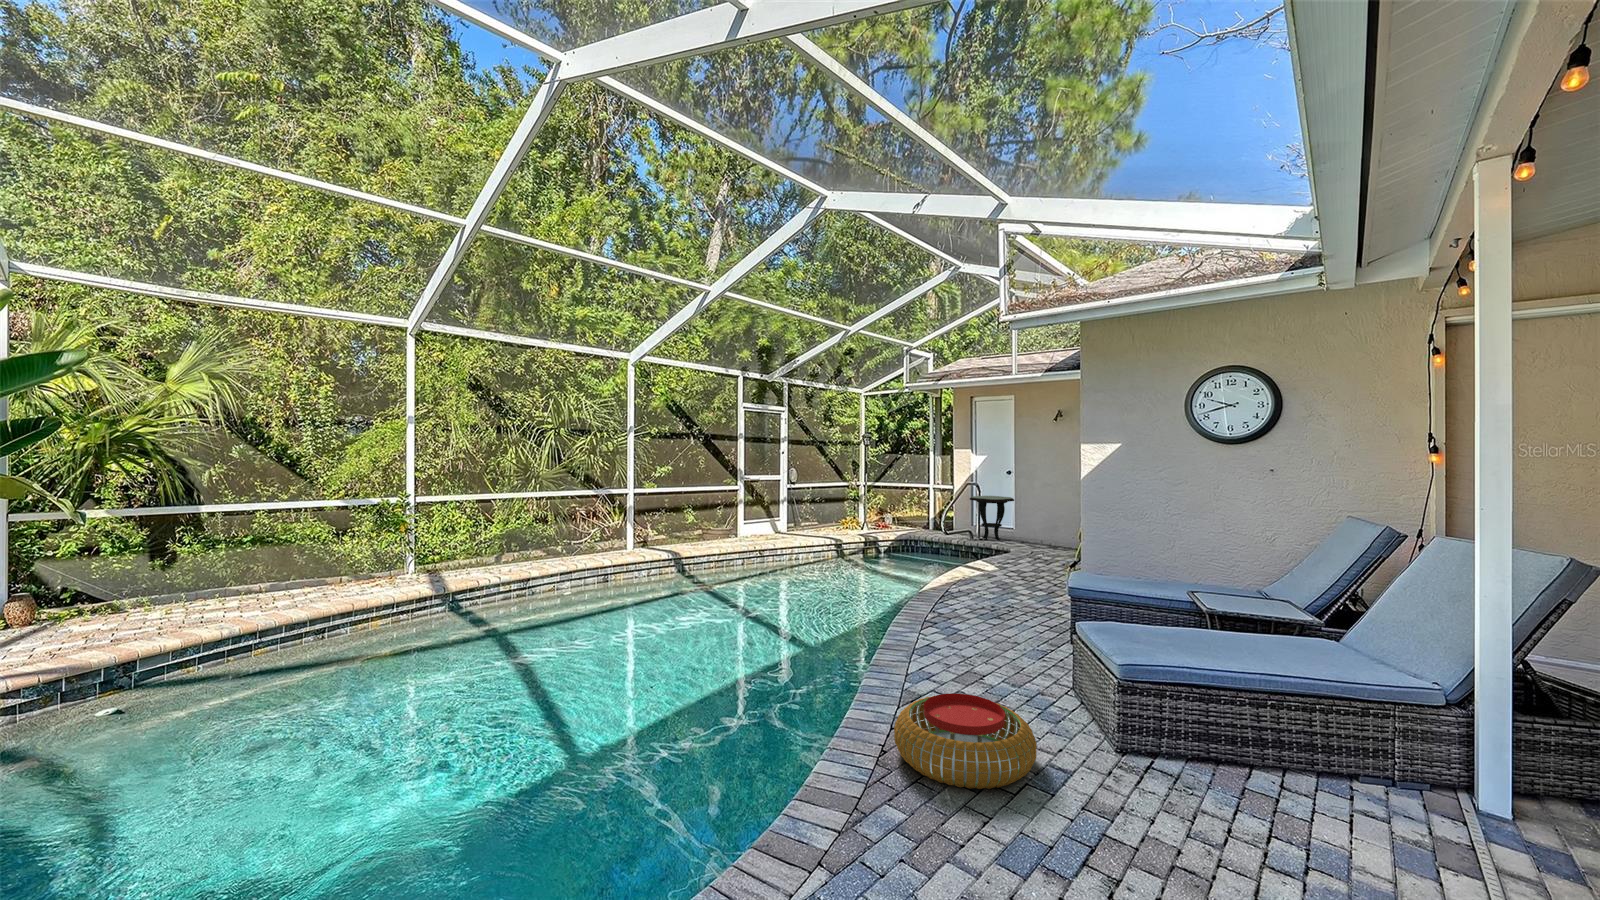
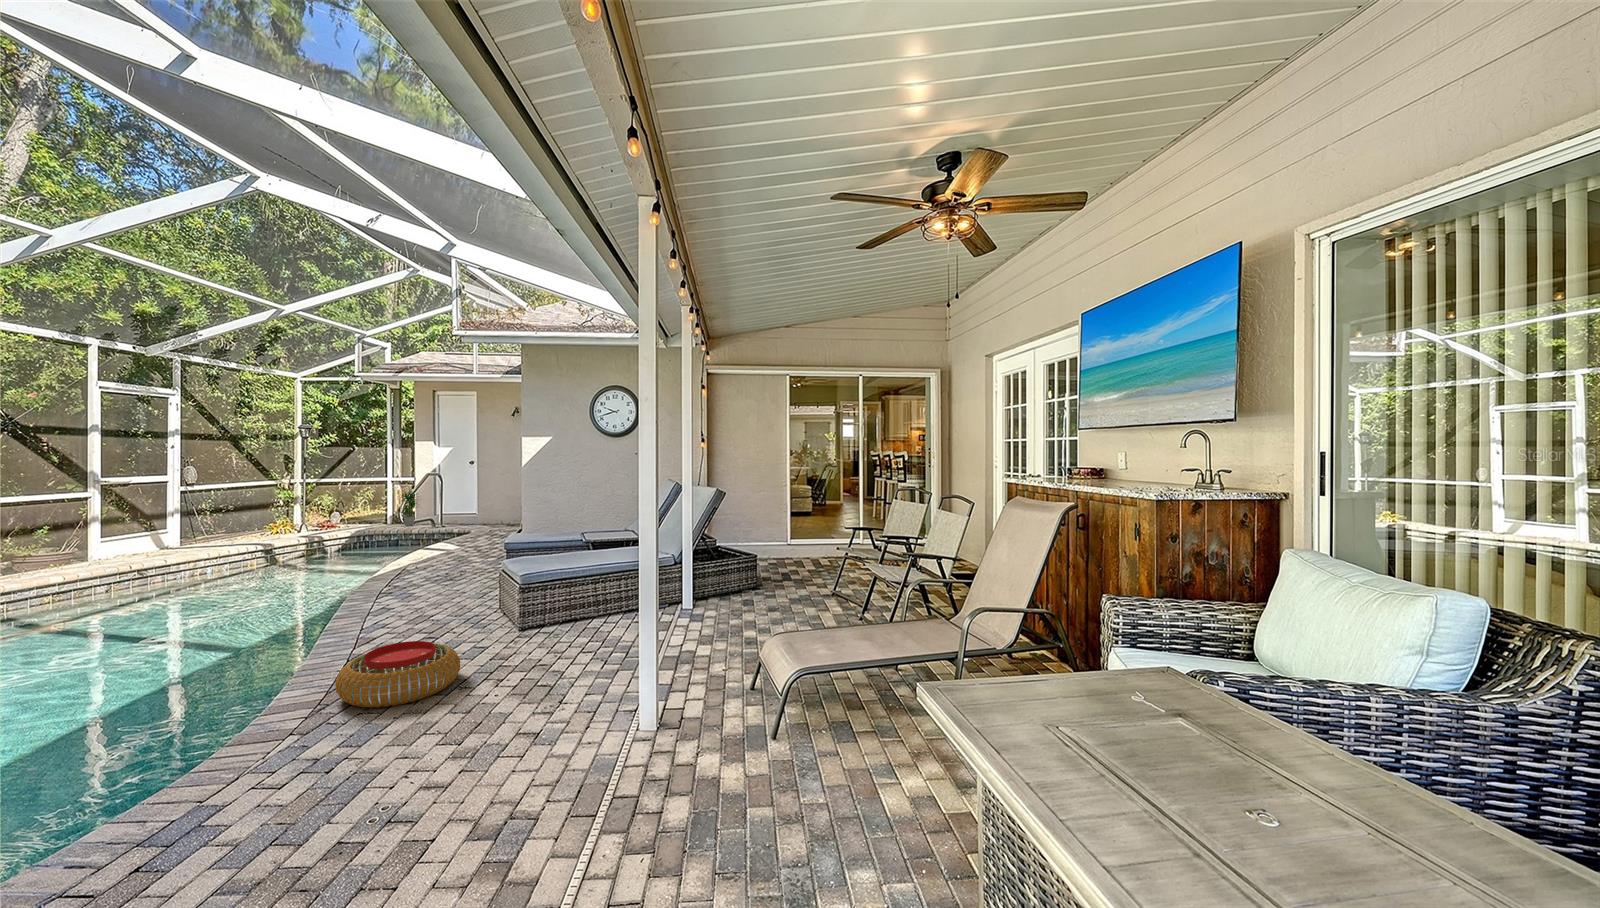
side table: present [970,496,1014,541] -> none [431,485,478,527]
potted plant: none [937,497,961,535] -> present [402,491,417,526]

